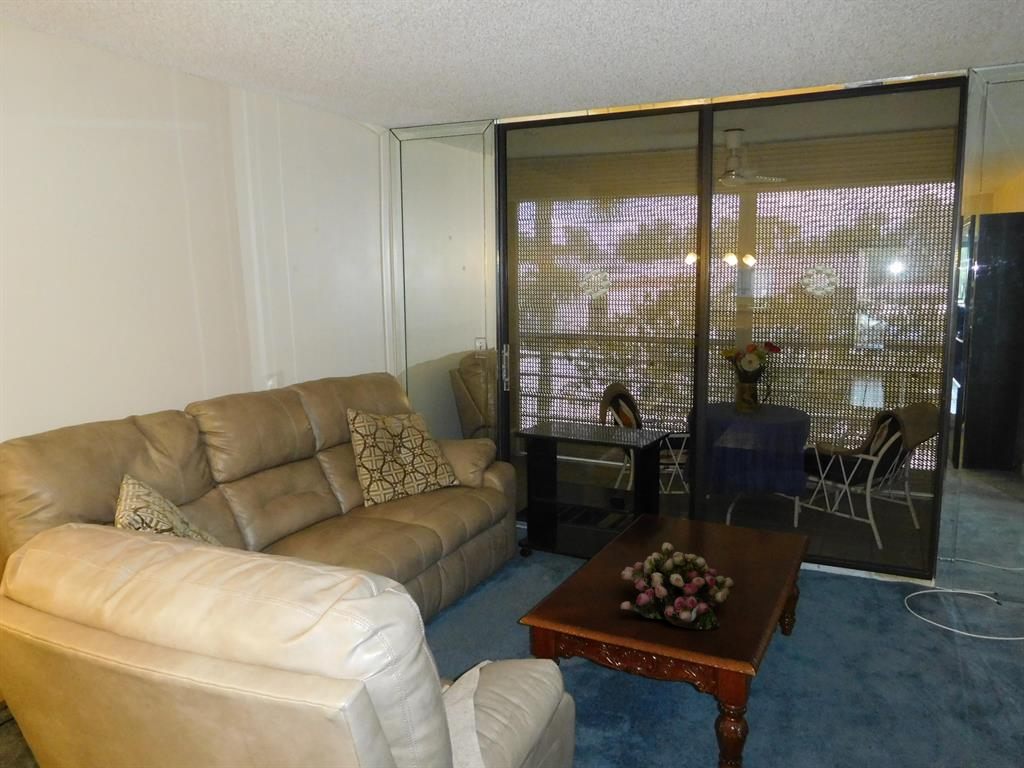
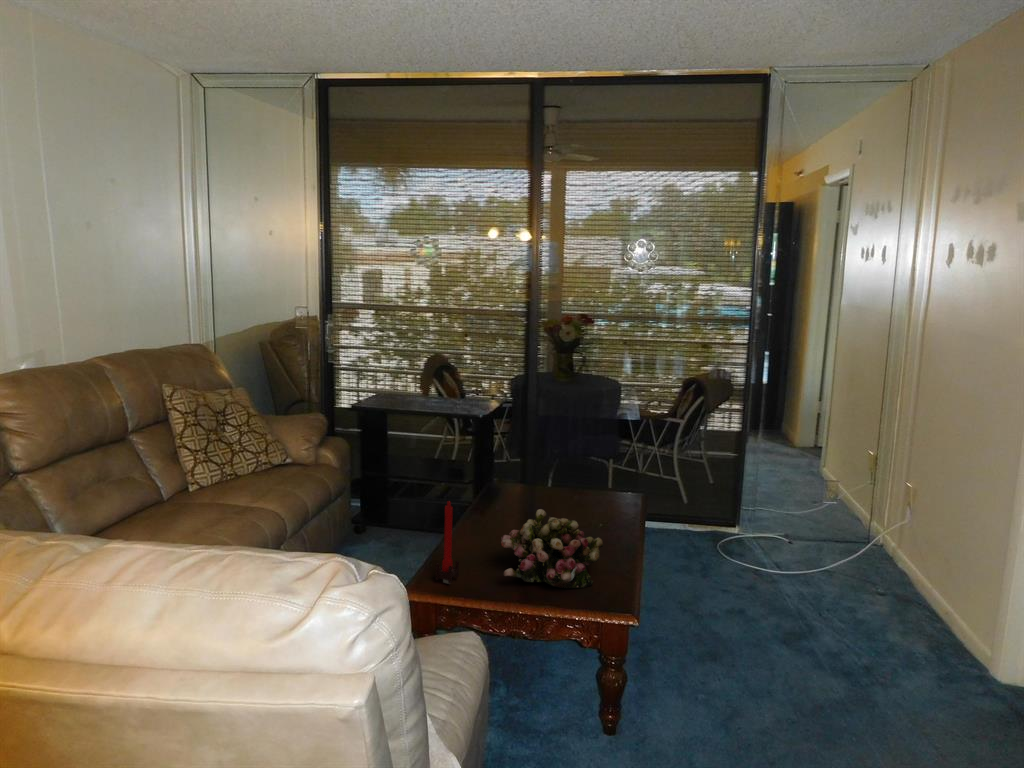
candle: none [554,528,579,612] -> present [435,501,459,584]

